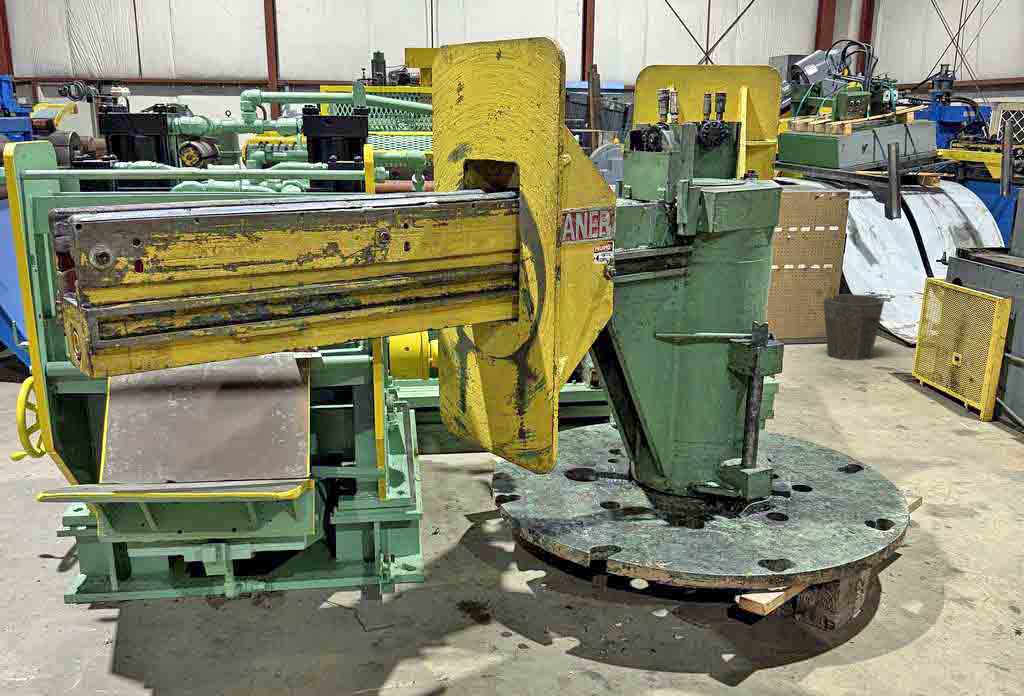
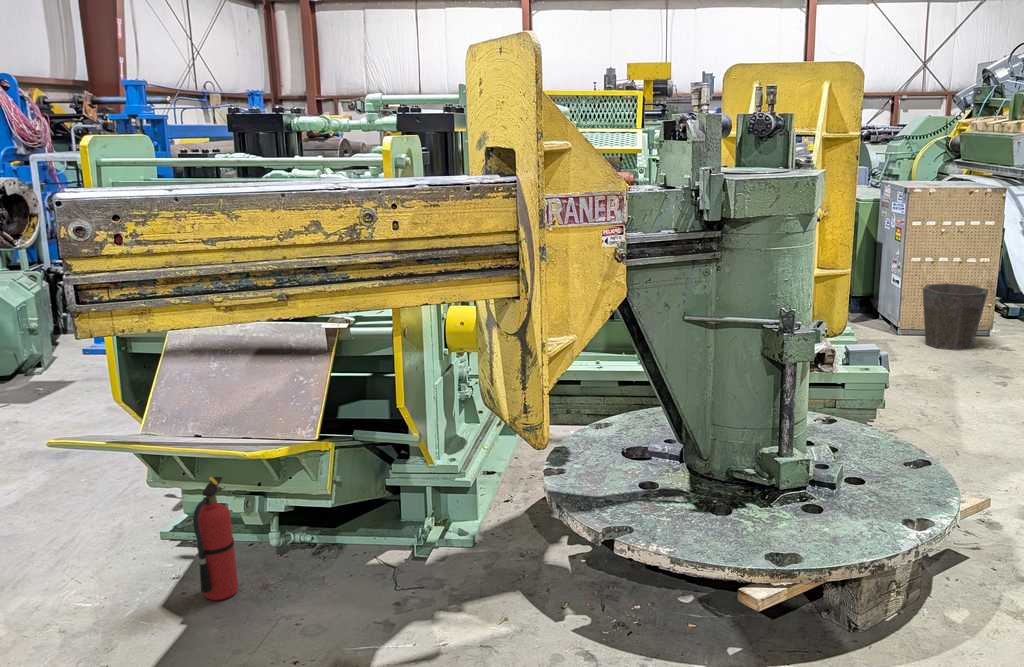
fire extinguisher: none [125,518,175,662] -> present [193,477,238,600]

